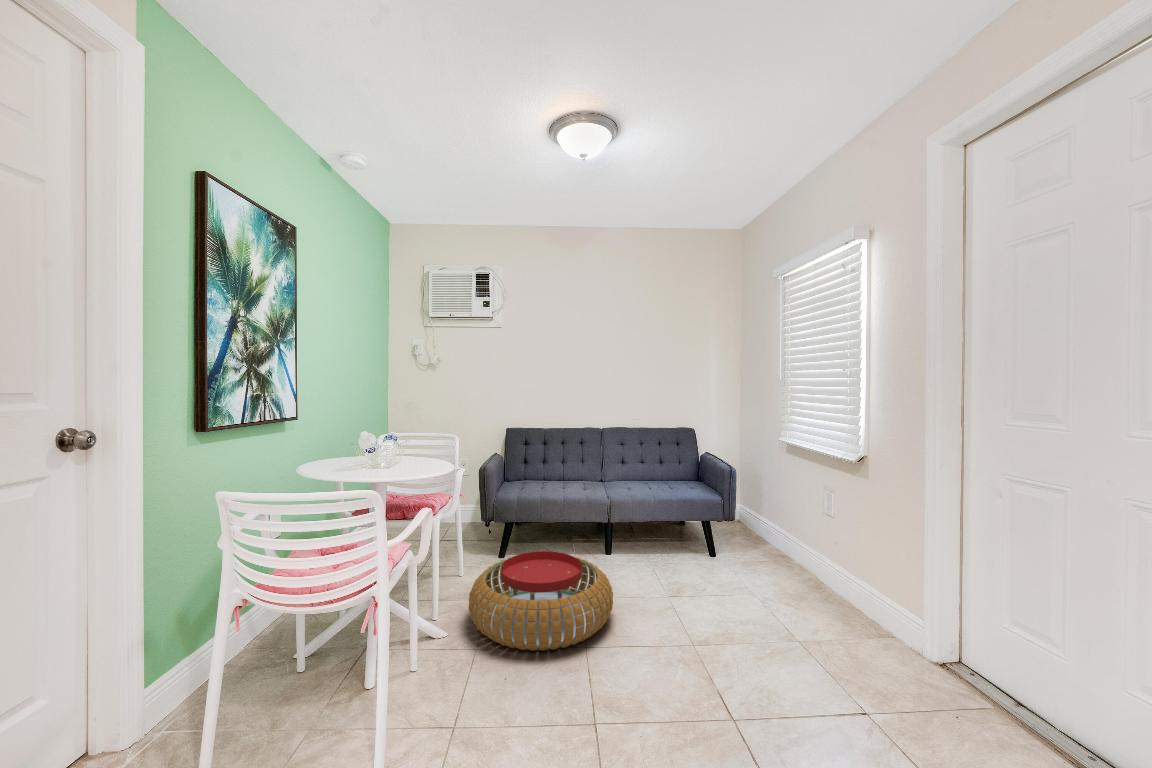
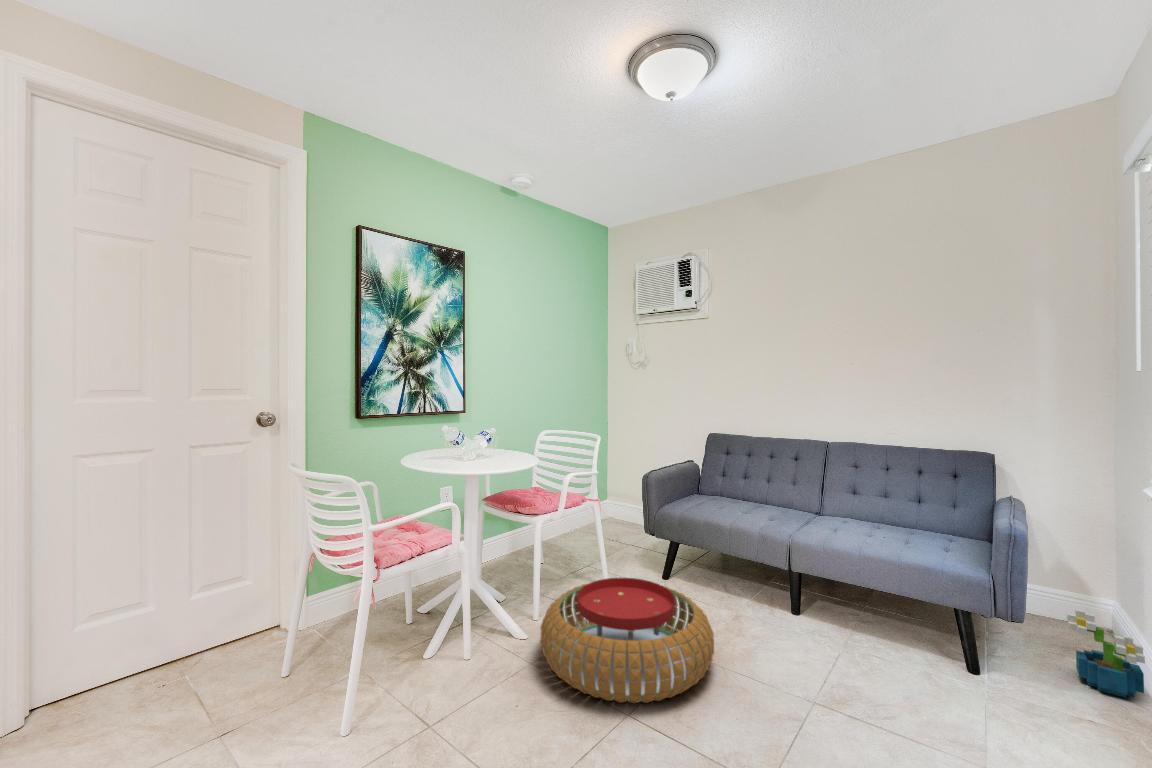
decorative plant: none [738,509,769,548] -> present [1067,609,1145,698]

